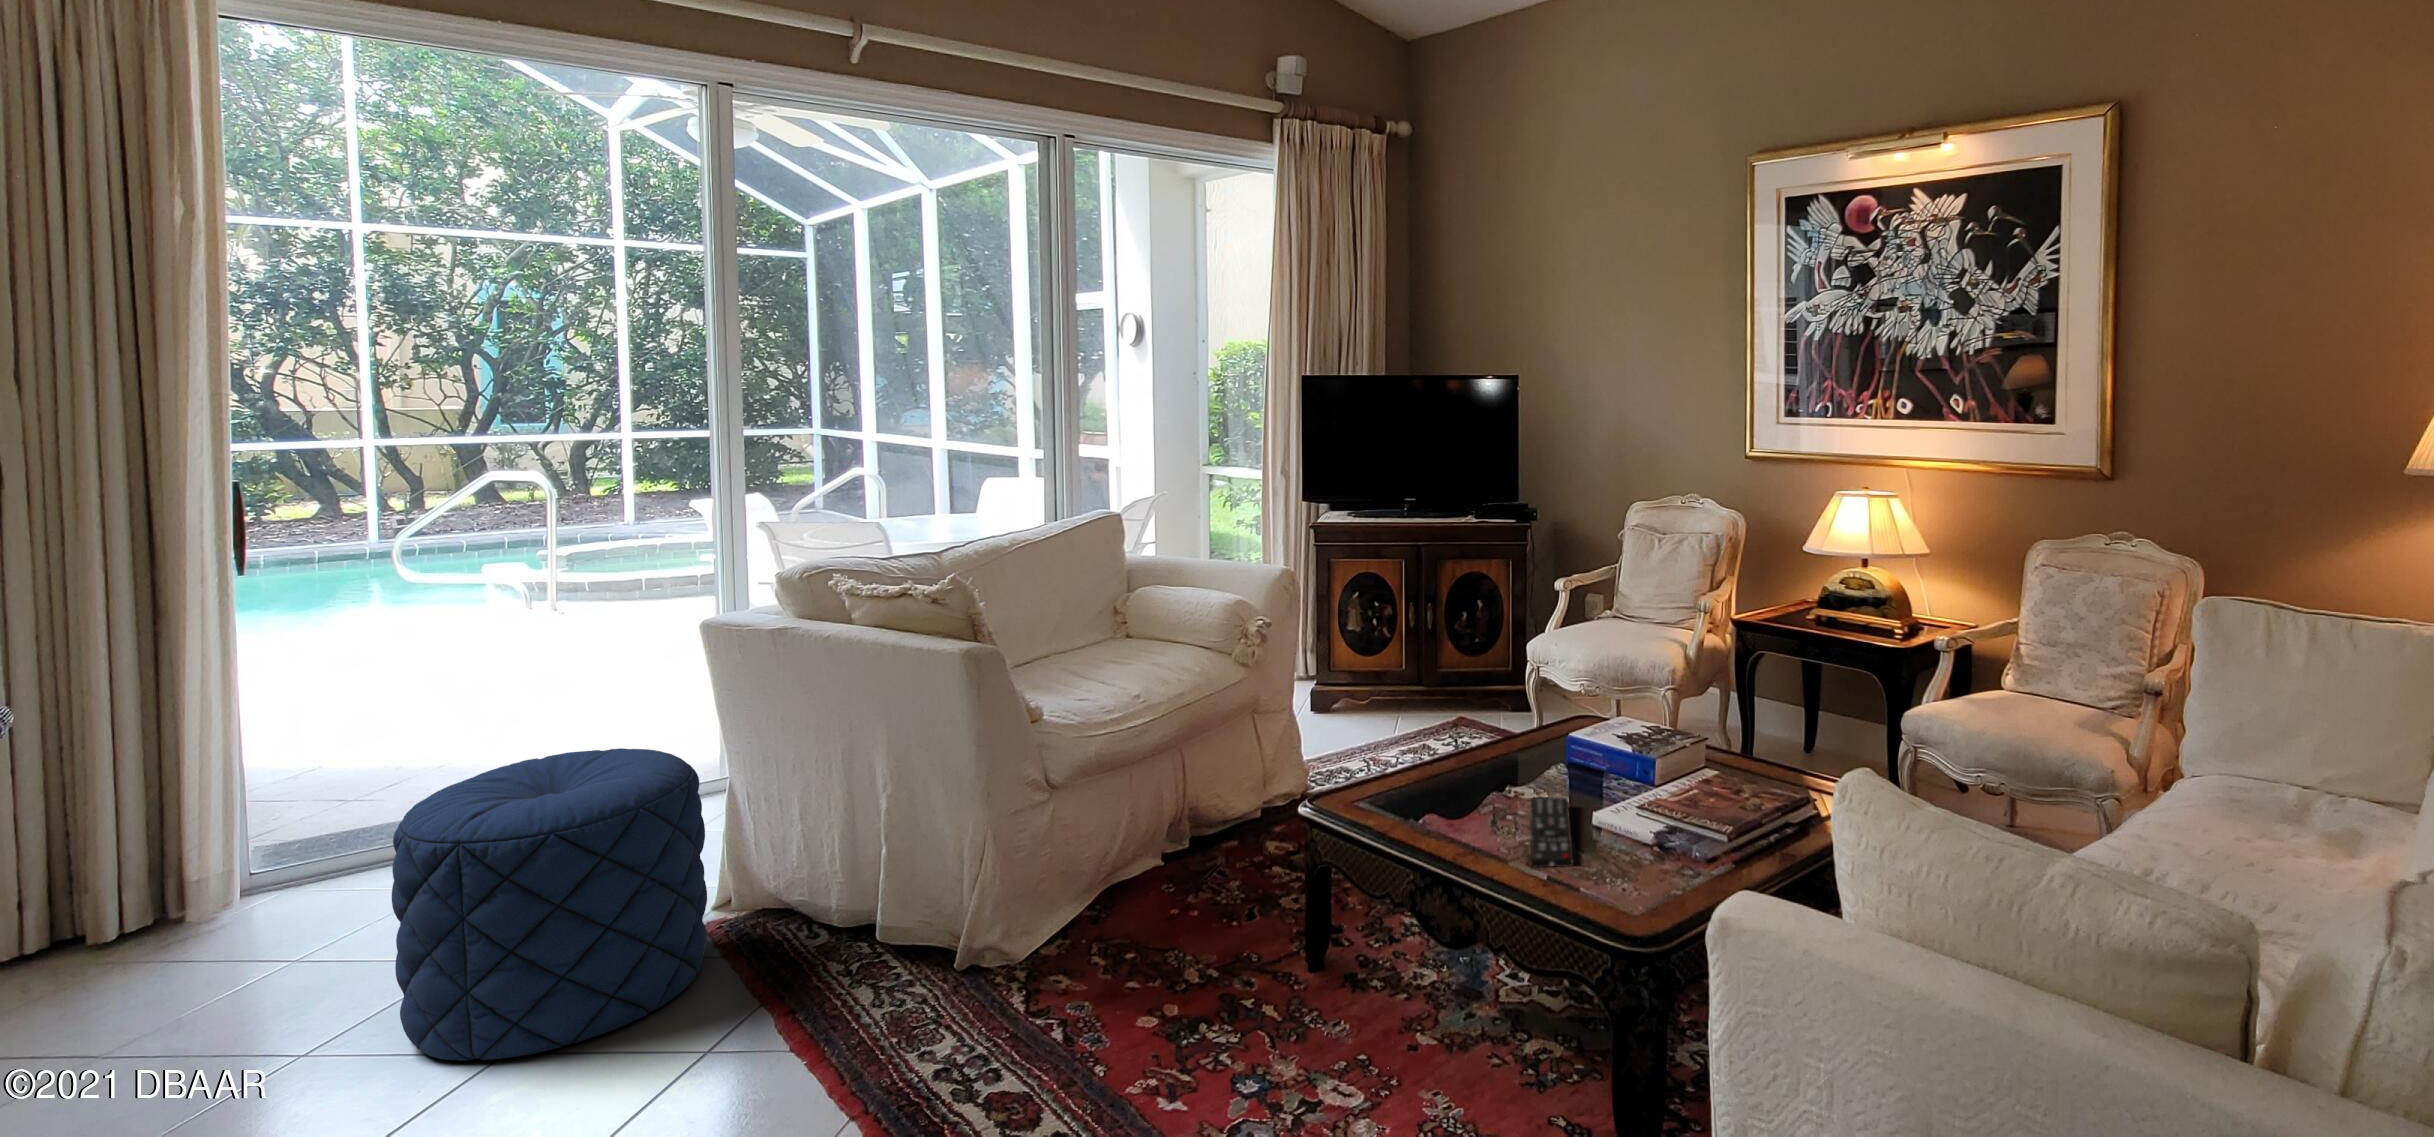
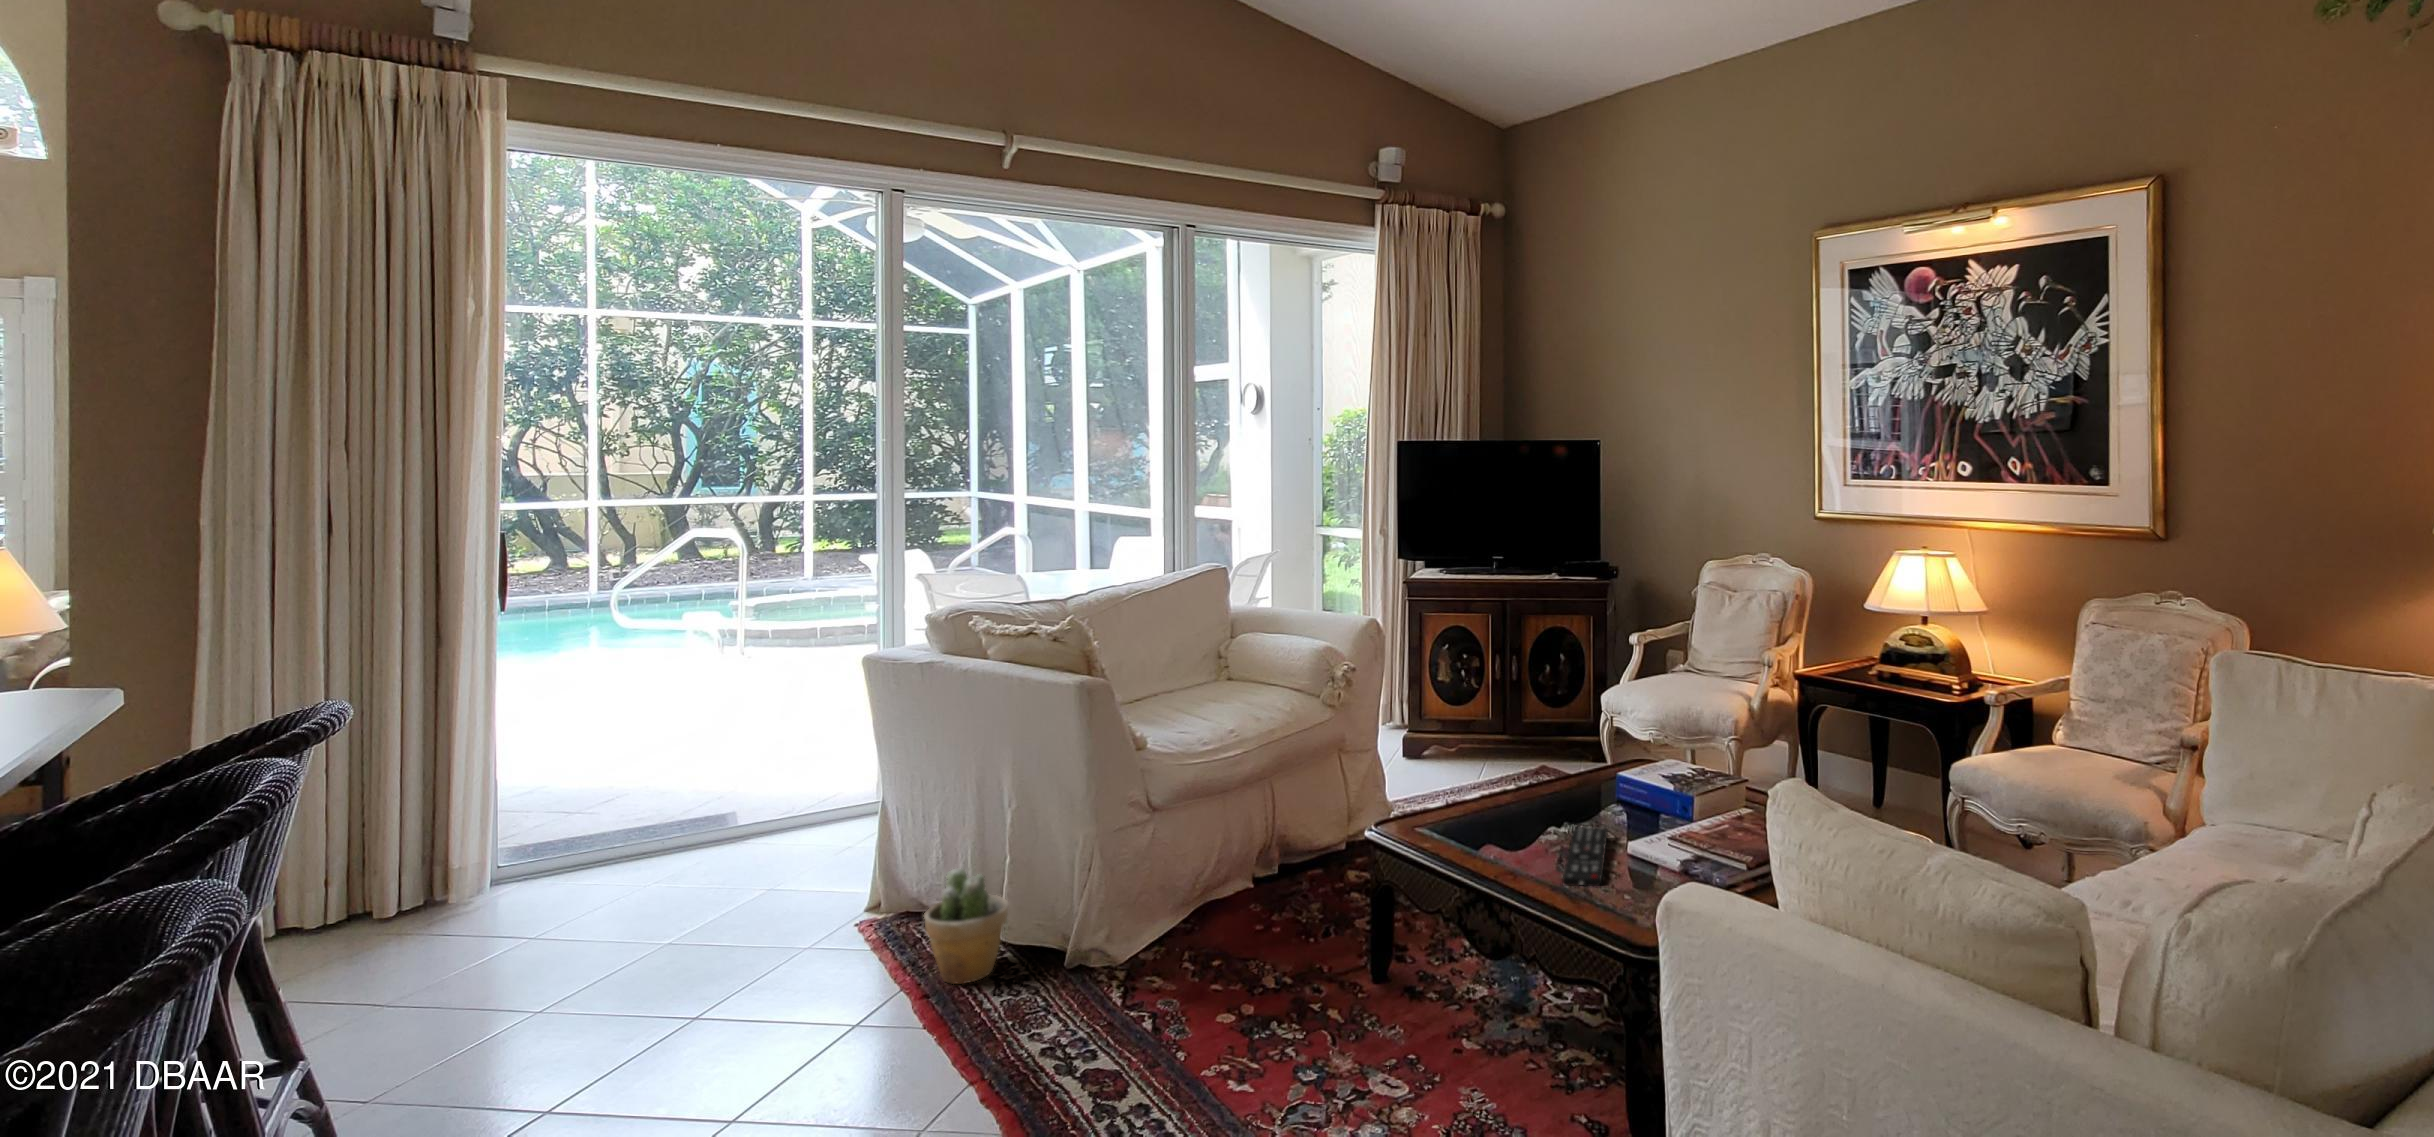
pouf: present [392,748,707,1061] -> none [614,763,859,1022]
potted plant: none [786,864,887,995] -> present [924,869,1008,984]

